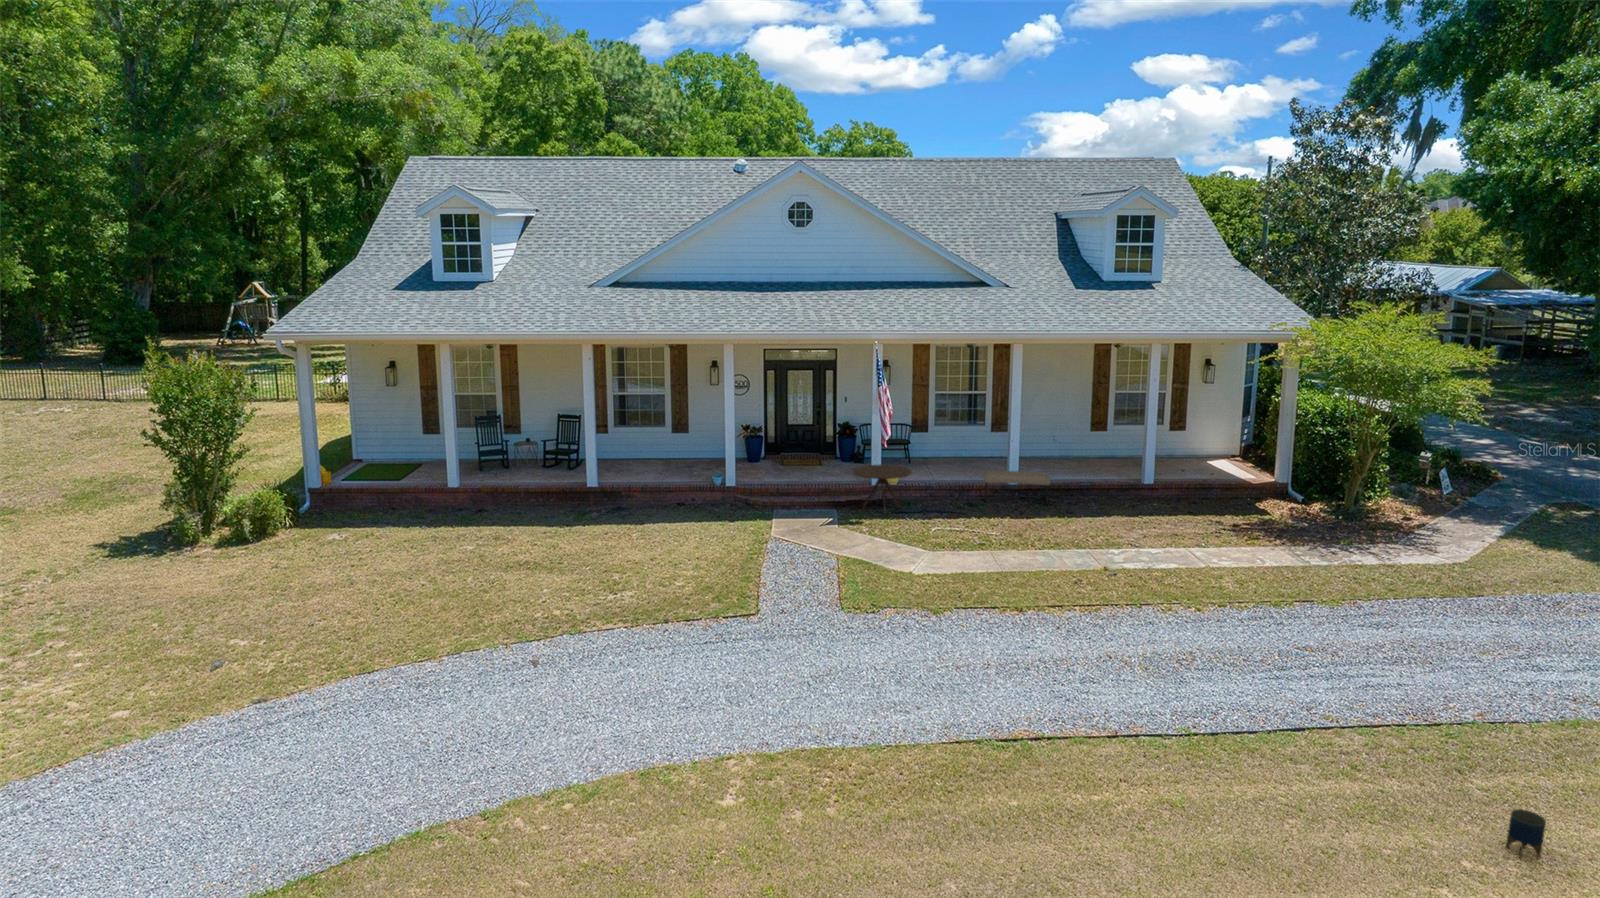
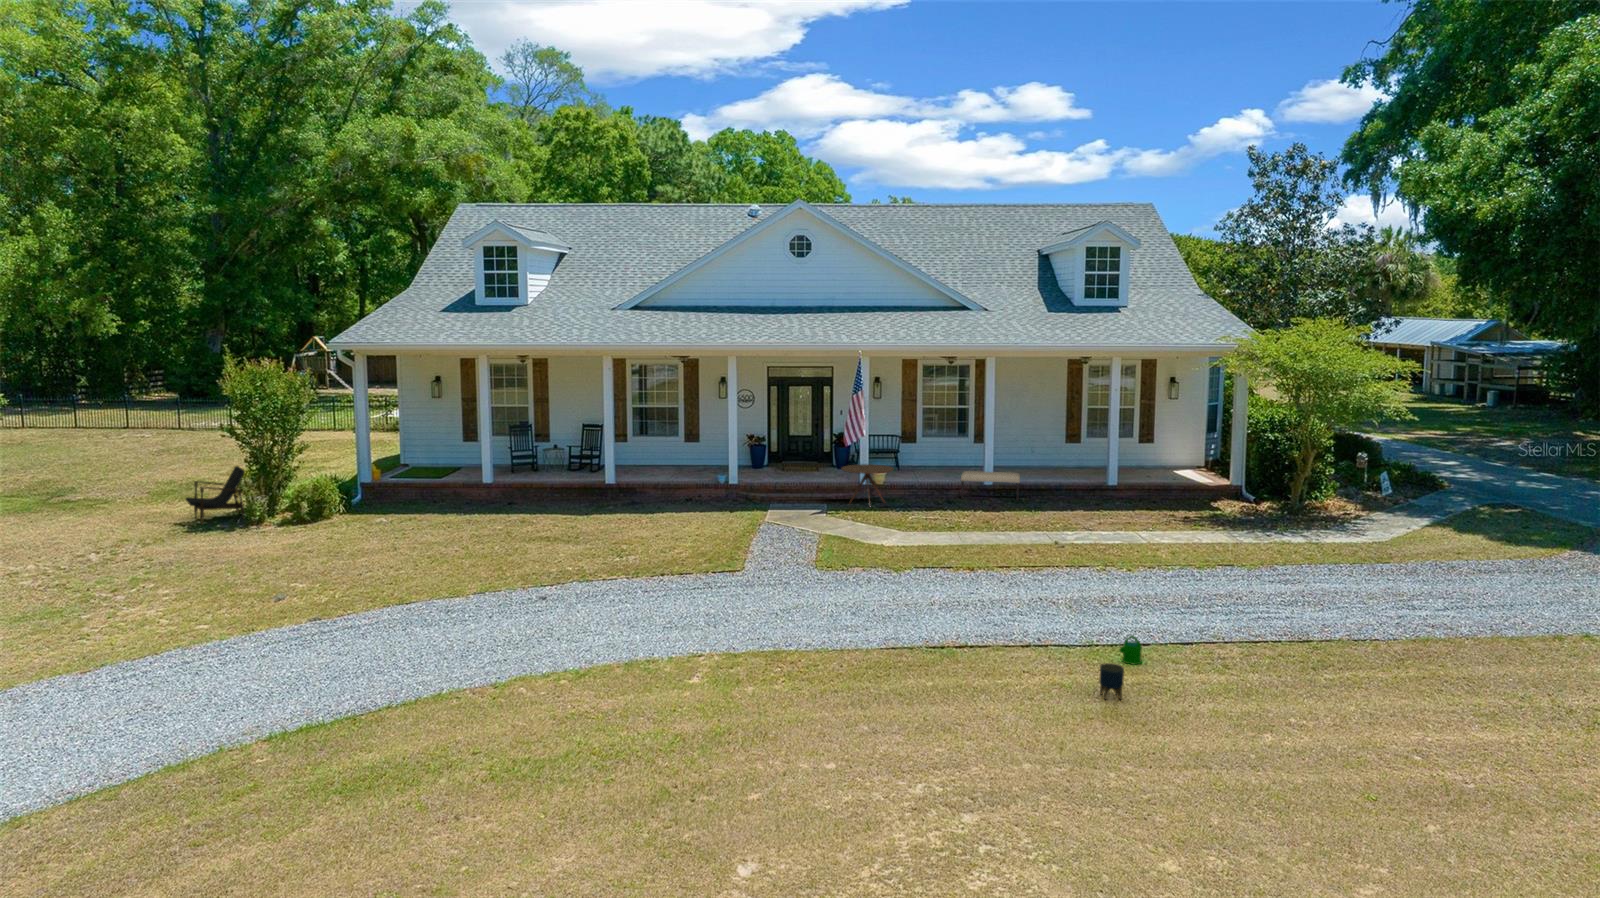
lounge chair: none [105,477,176,549] -> present [186,466,245,524]
watering can: none [1219,729,1244,765] -> present [1119,635,1142,665]
planter: present [1506,809,1546,858] -> present [1099,663,1124,700]

